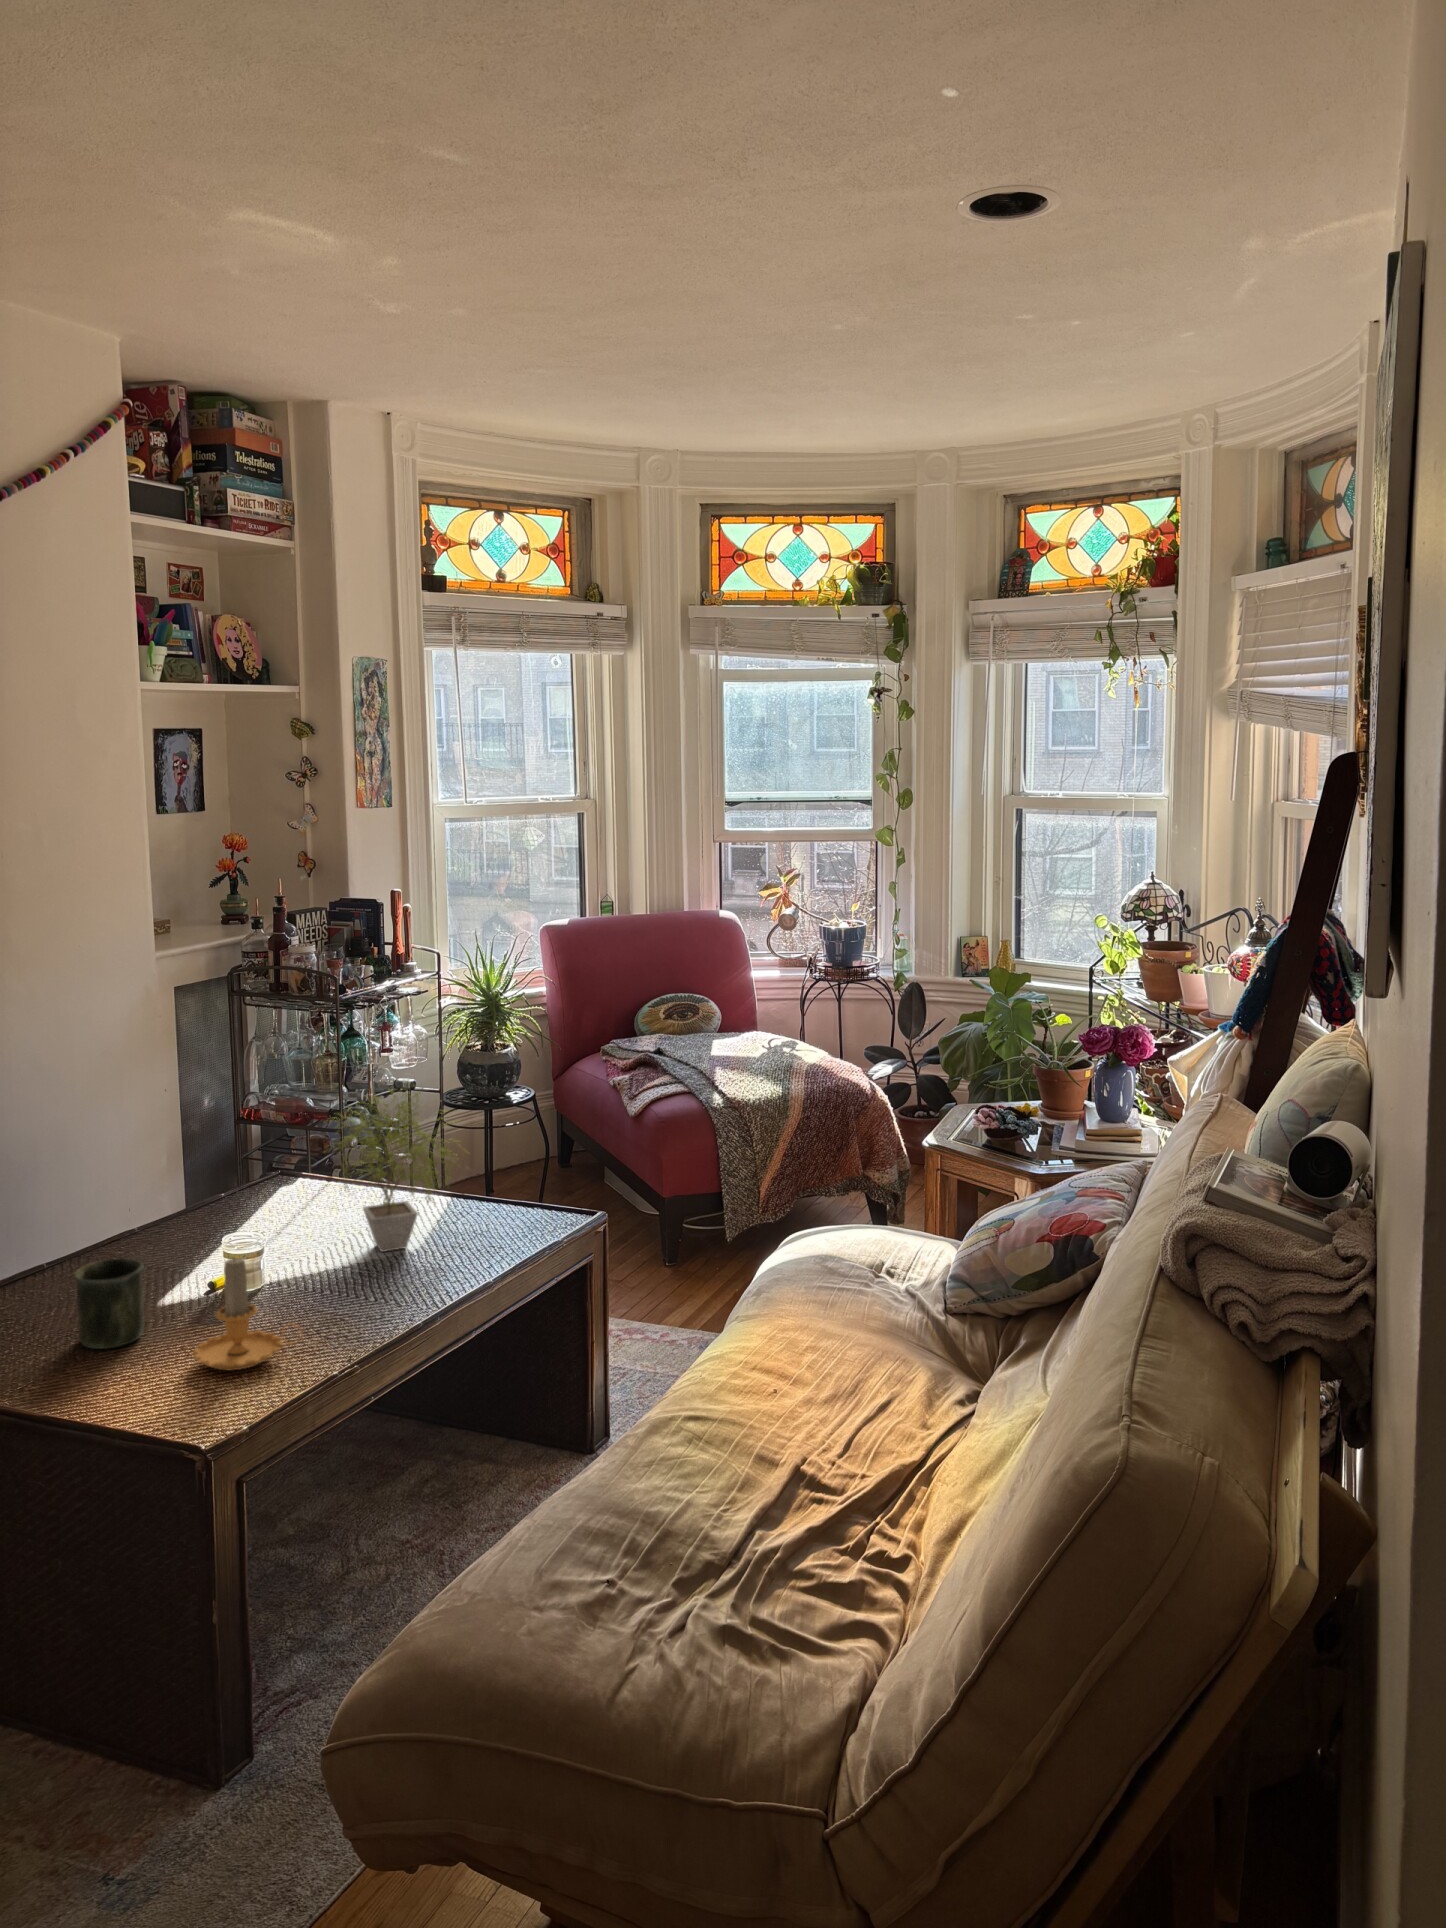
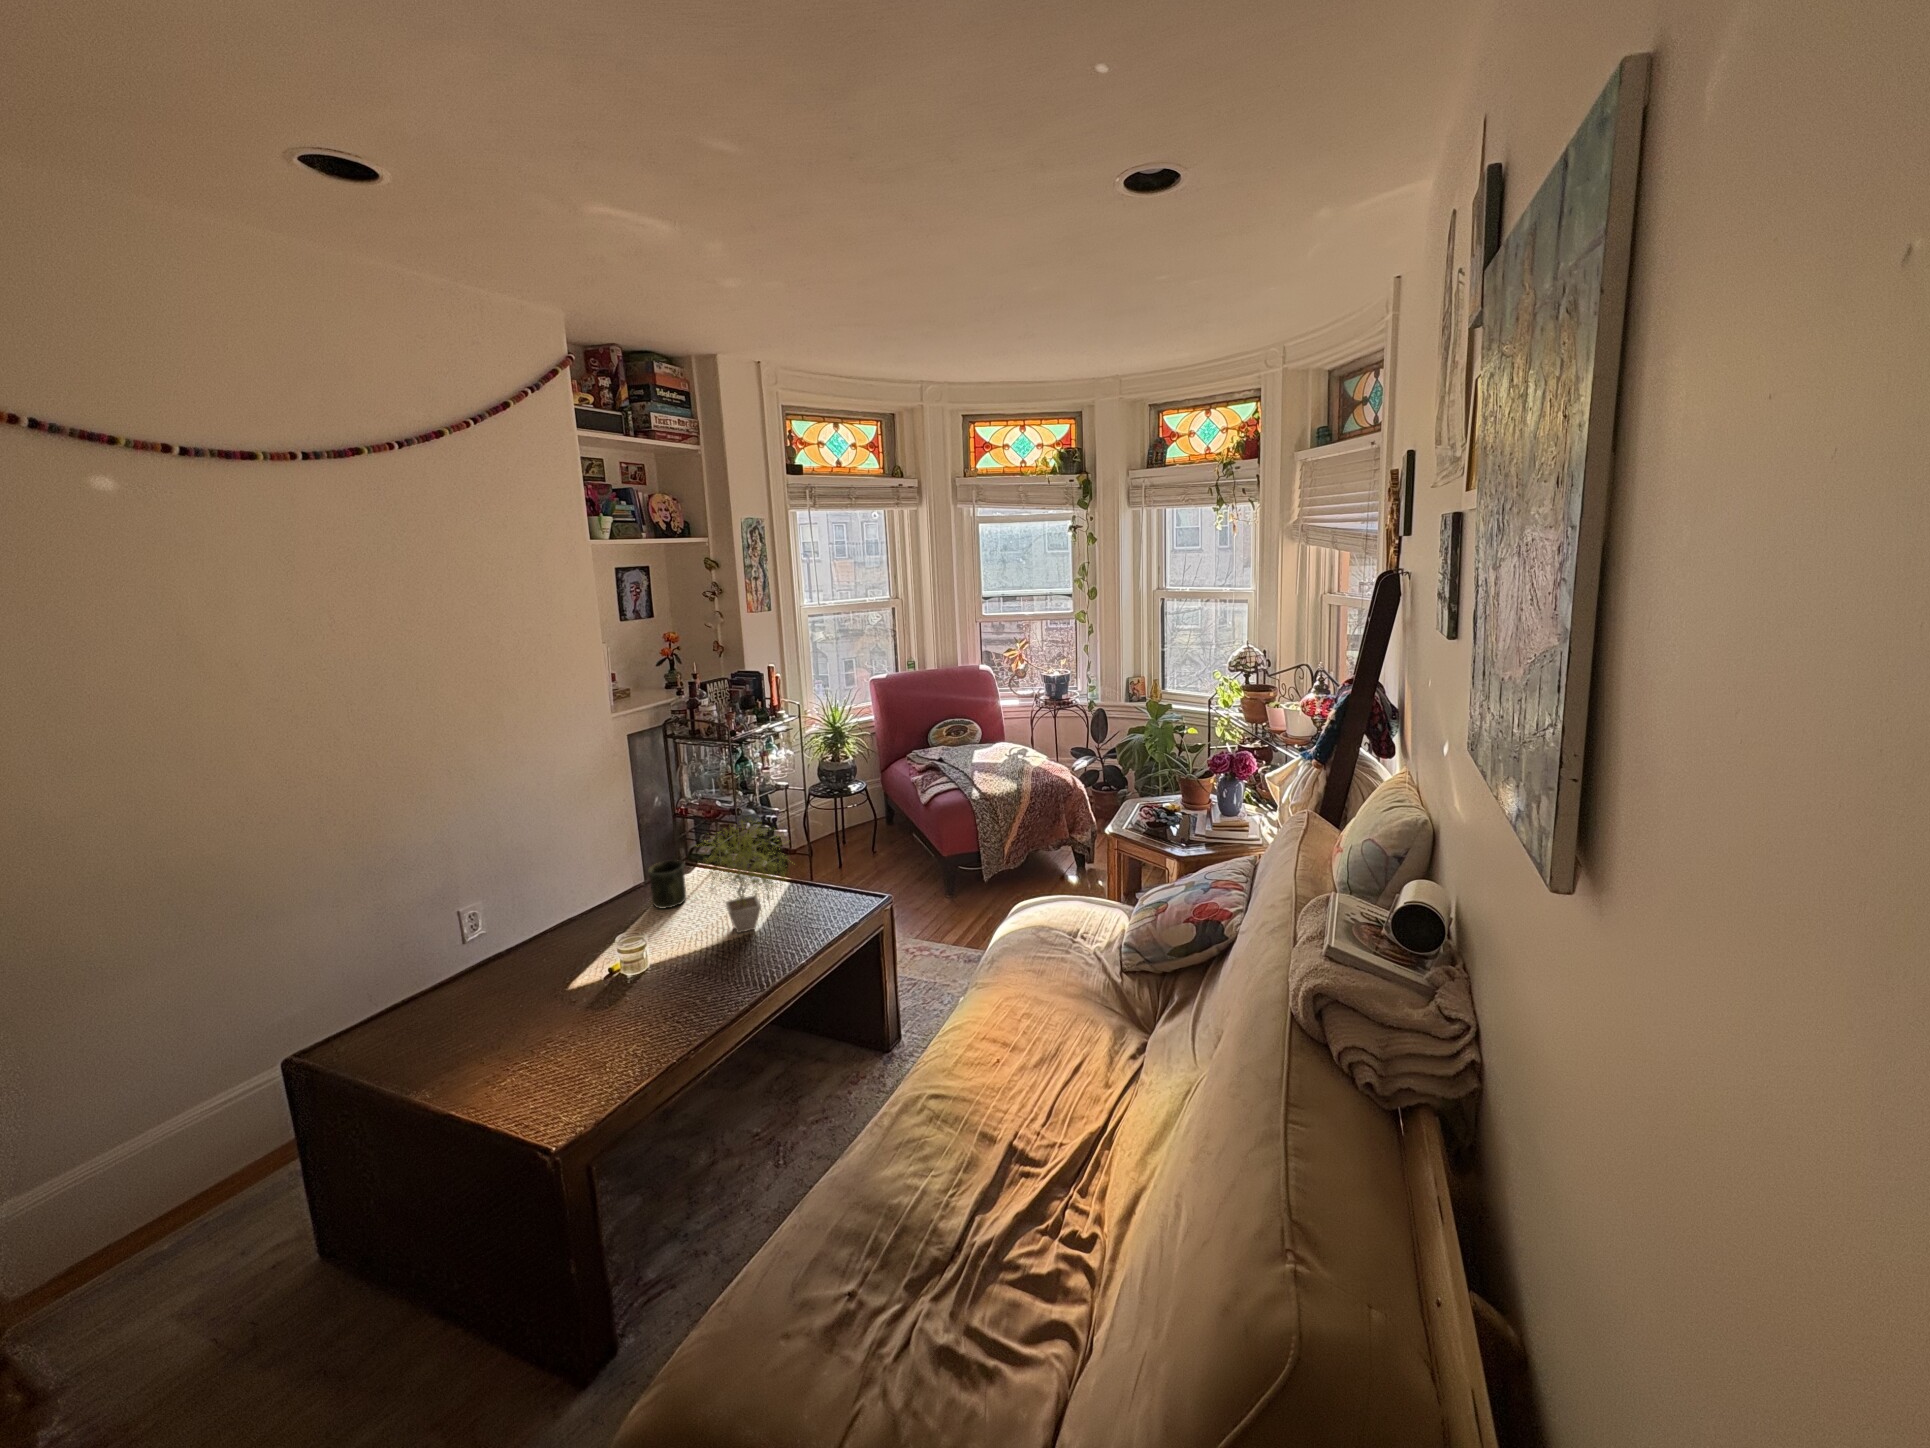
mug: present [74,1258,144,1349] -> present [648,860,686,909]
candle: present [193,1258,302,1370] -> none [575,972,656,1057]

